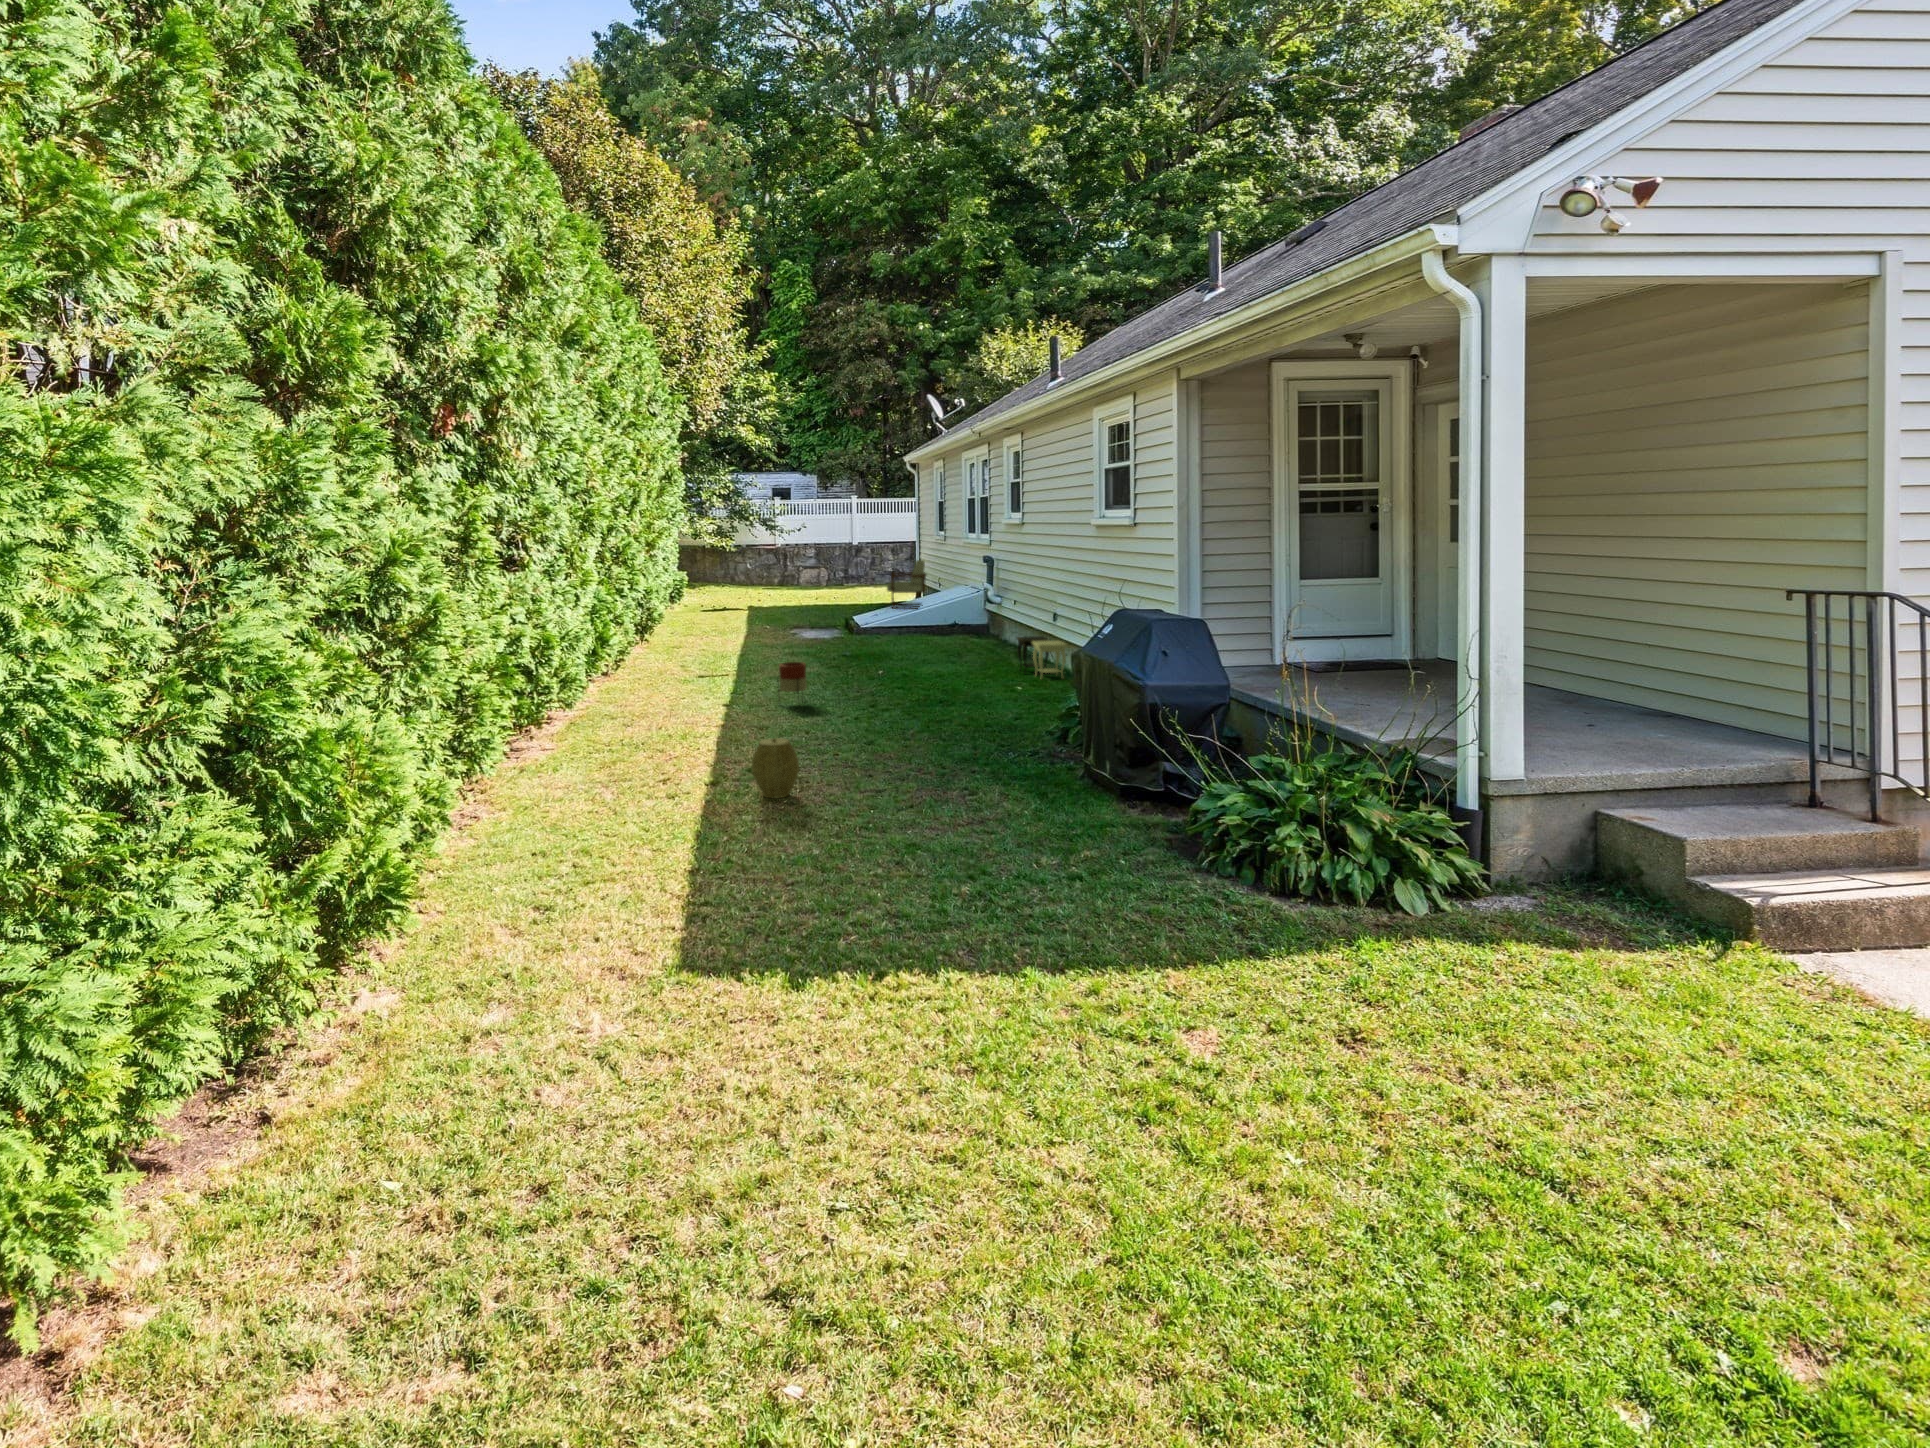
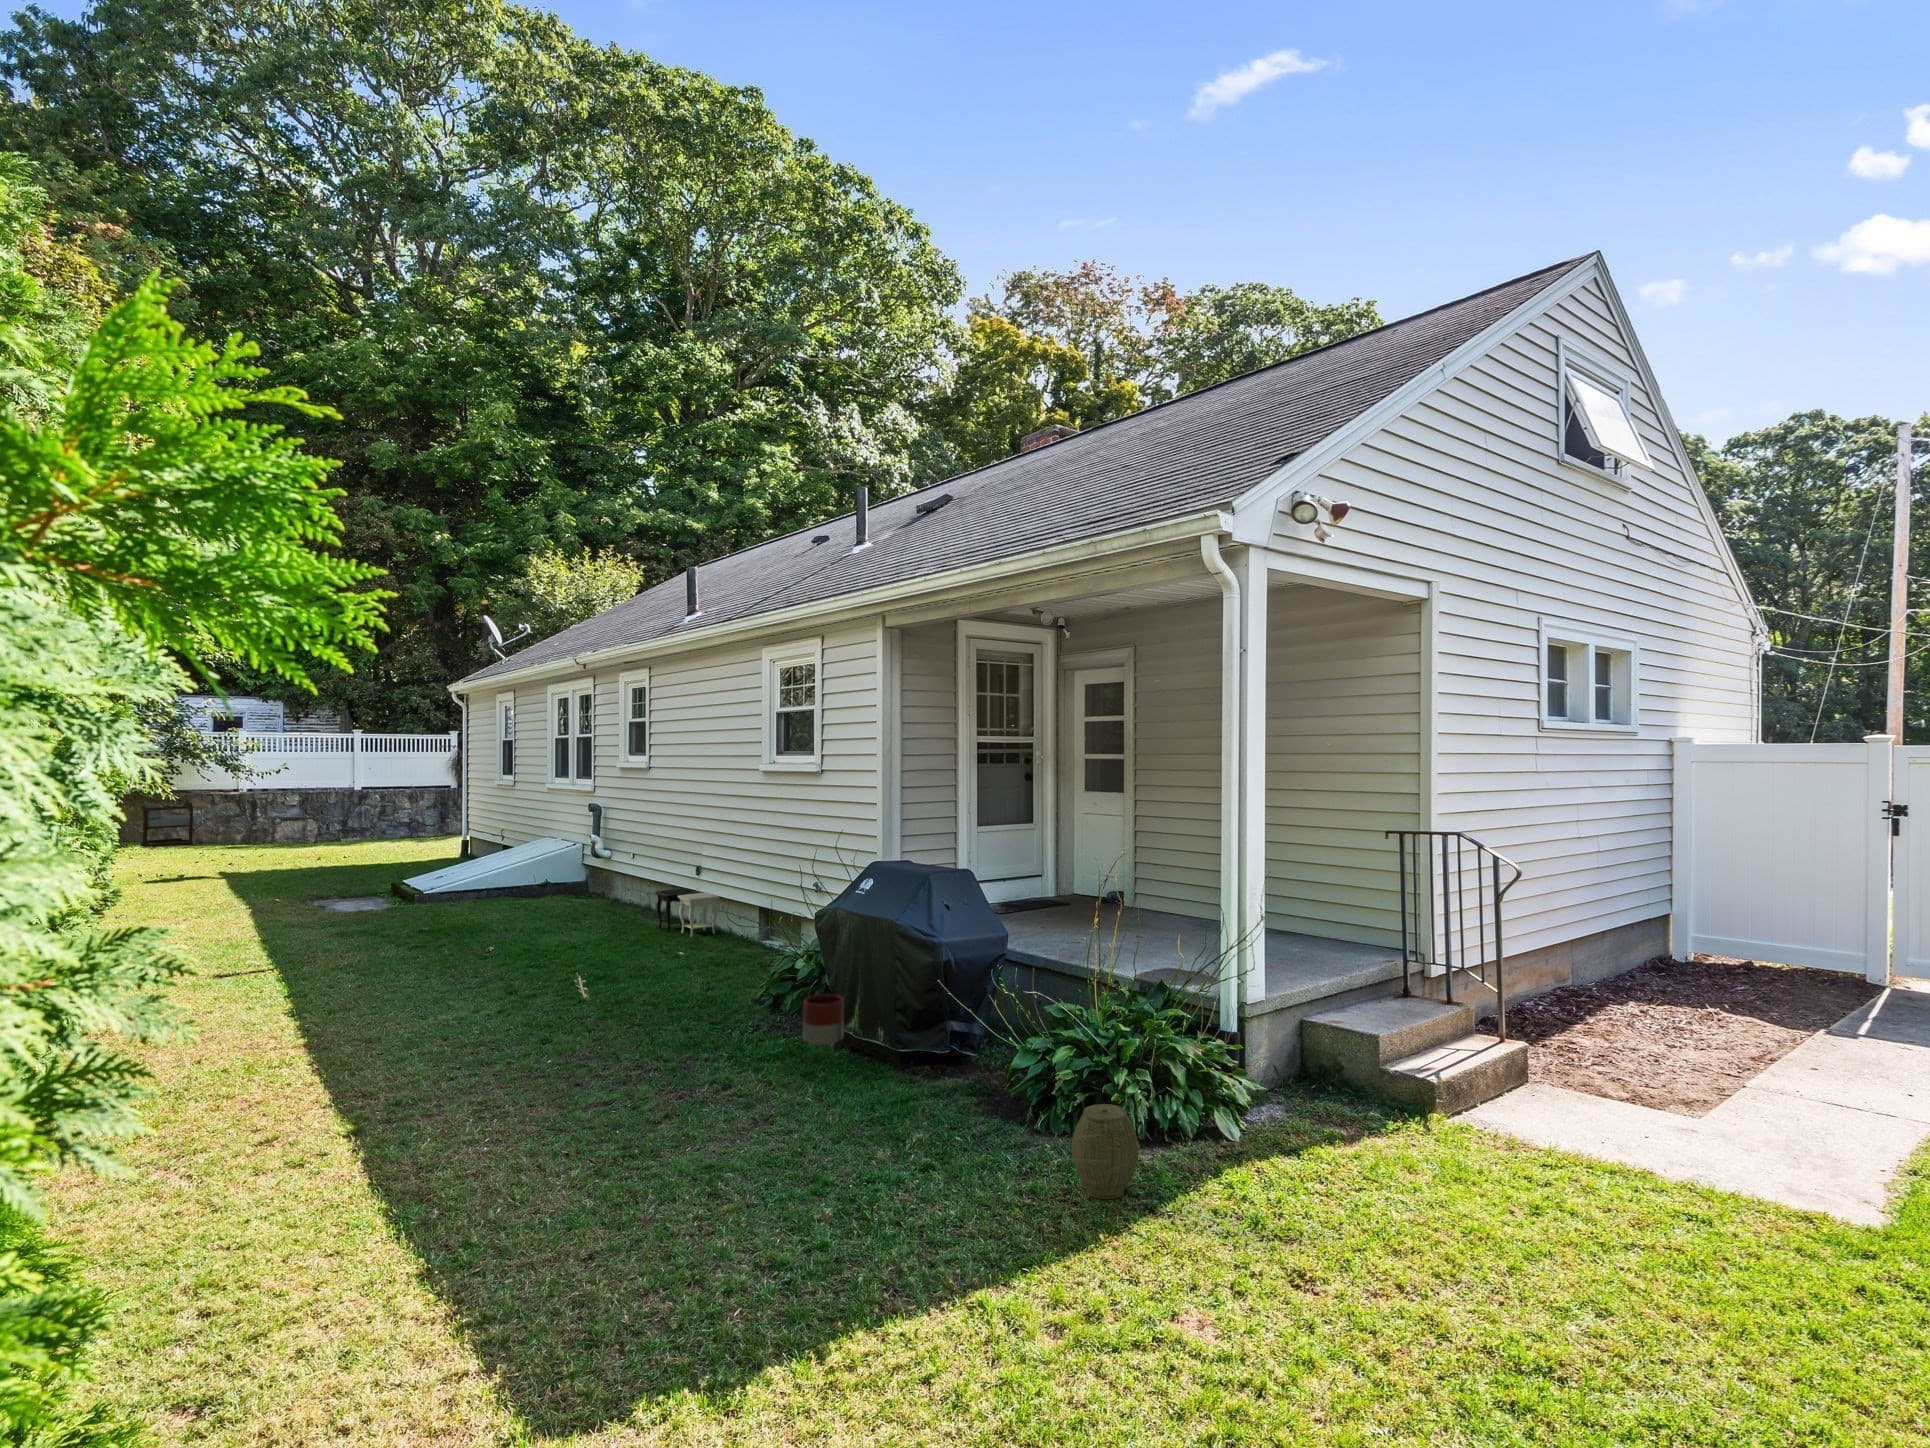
armchair: present [887,560,926,609] -> present [140,801,199,847]
planter: present [779,662,807,693] -> present [801,994,844,1062]
woven basket: present [752,738,799,798] -> present [1071,1104,1139,1199]

